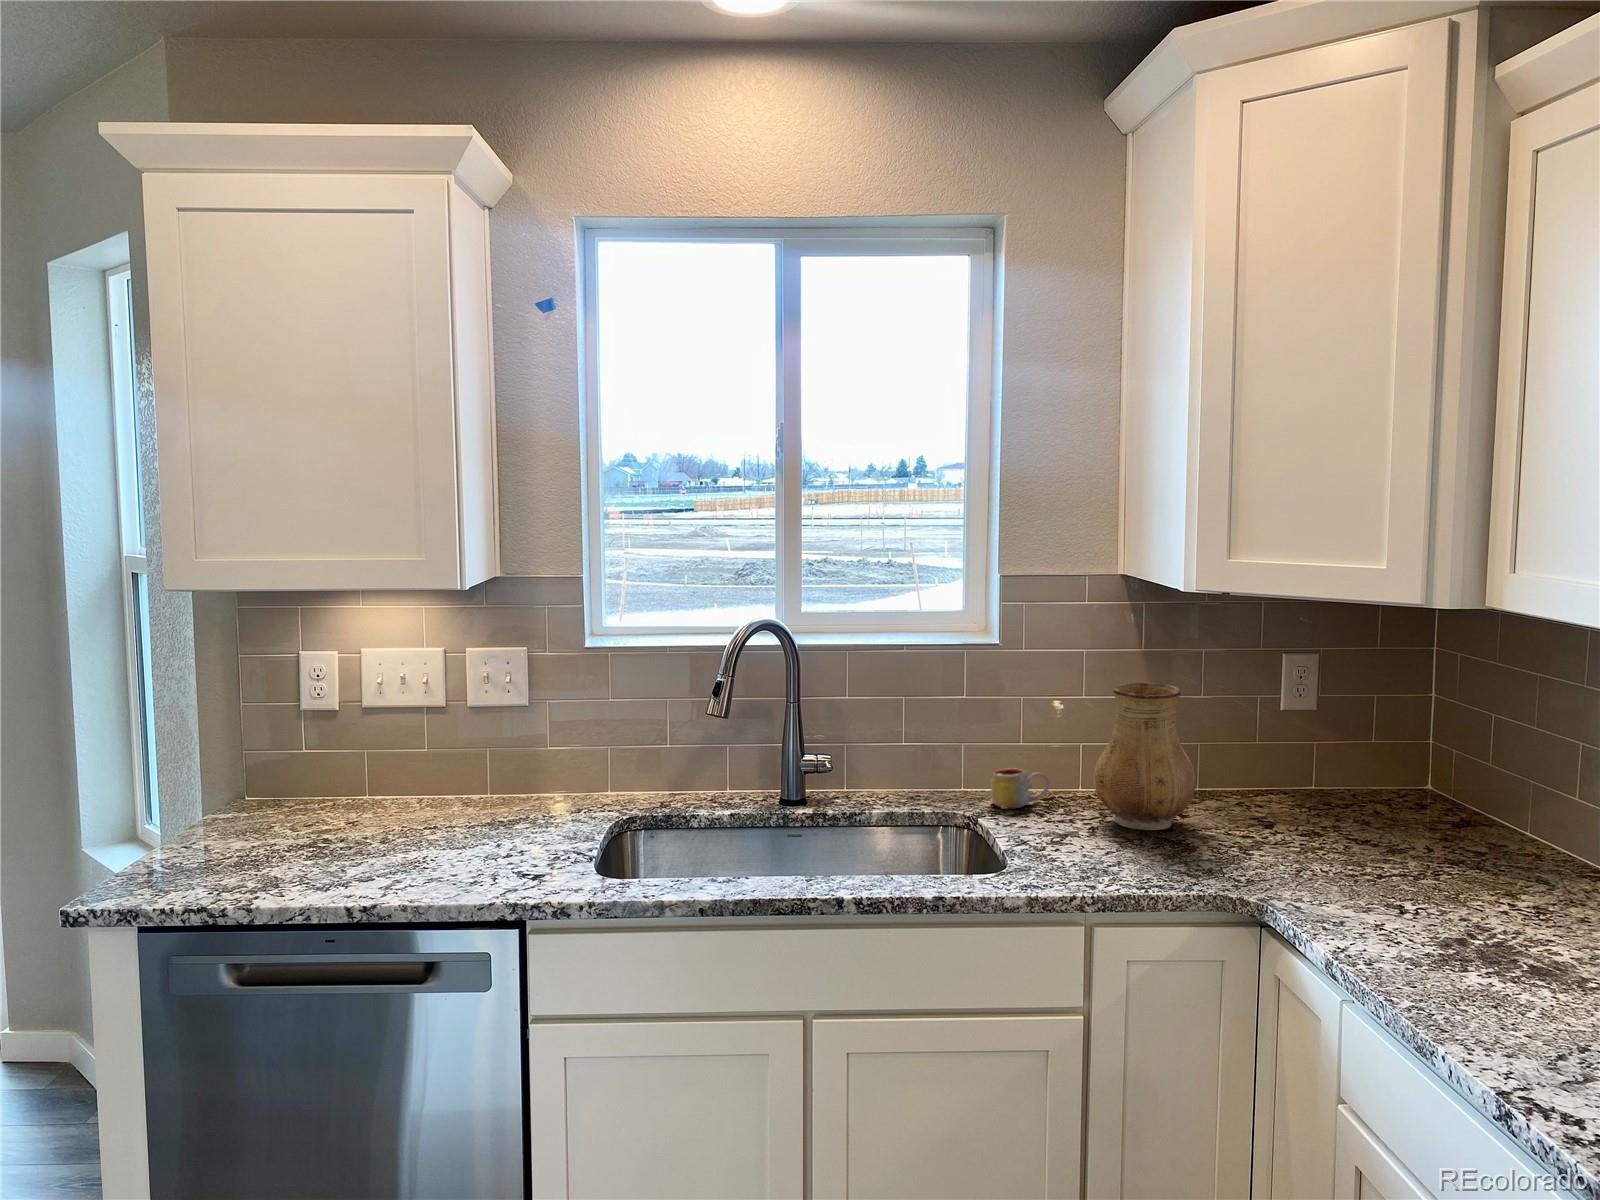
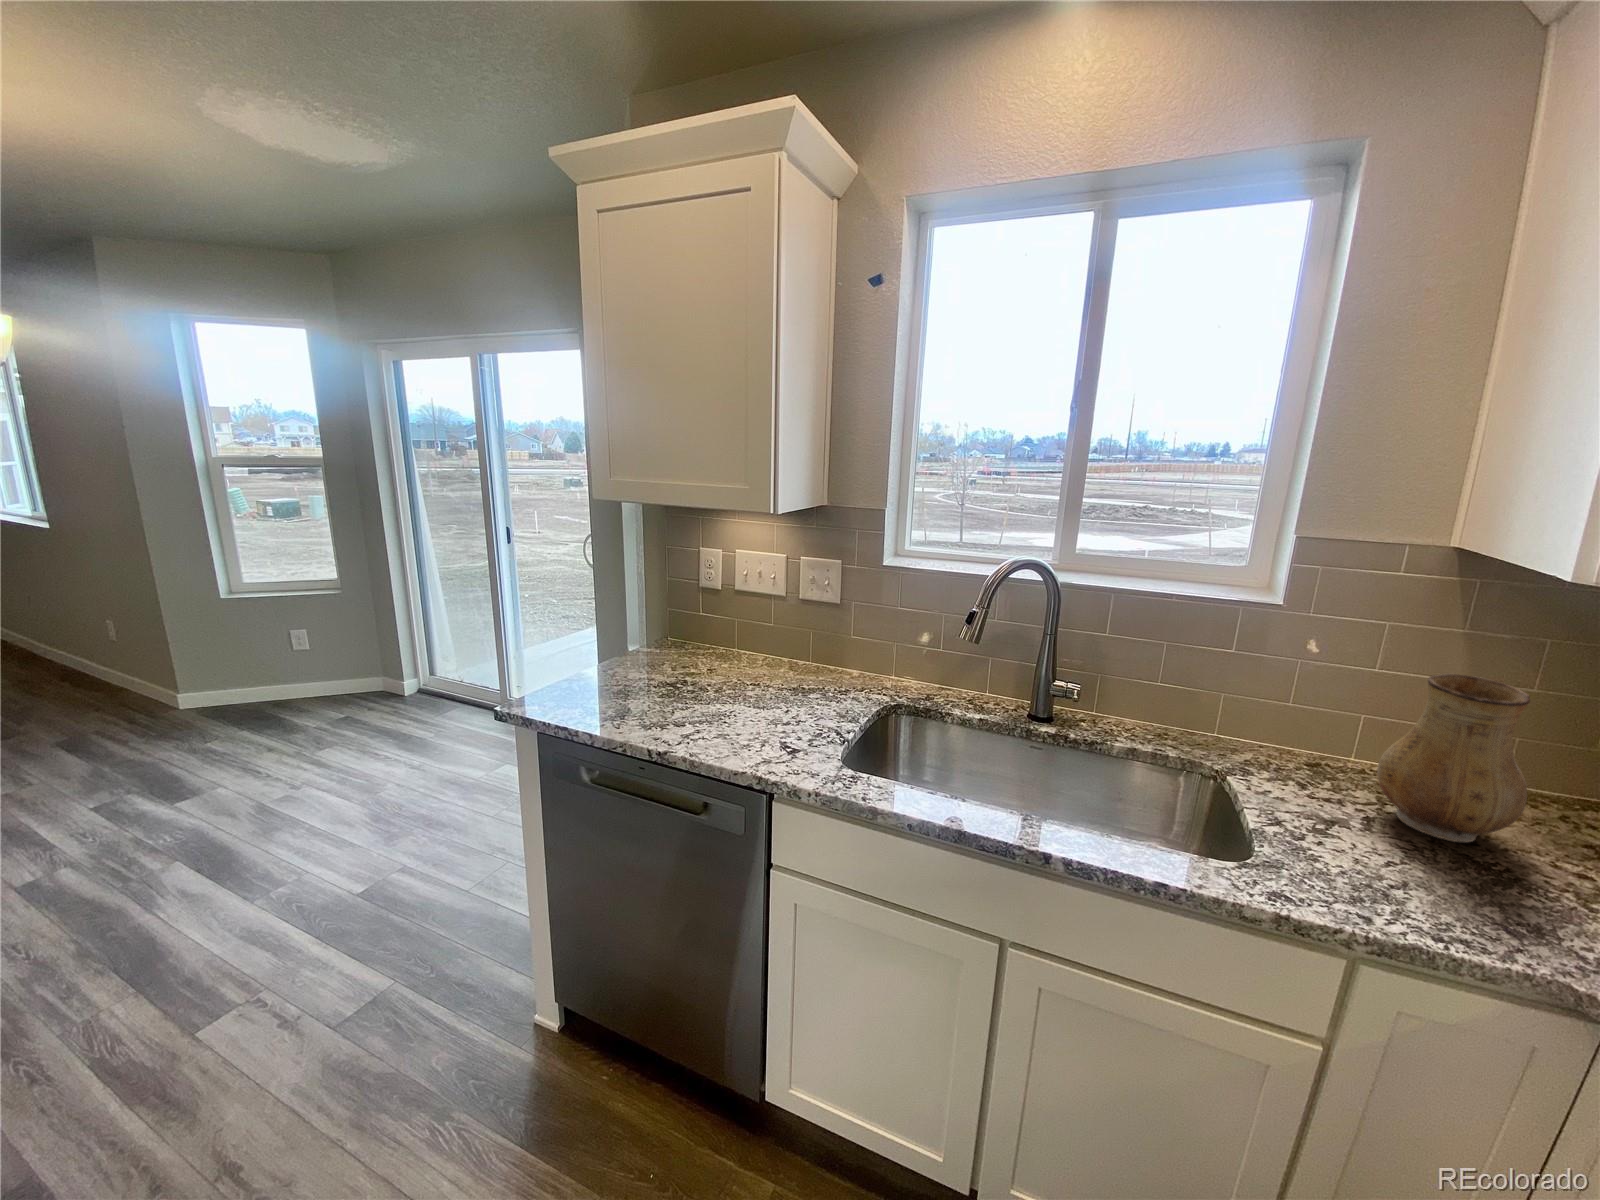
mug: present [991,768,1050,809] -> none [1244,728,1317,771]

